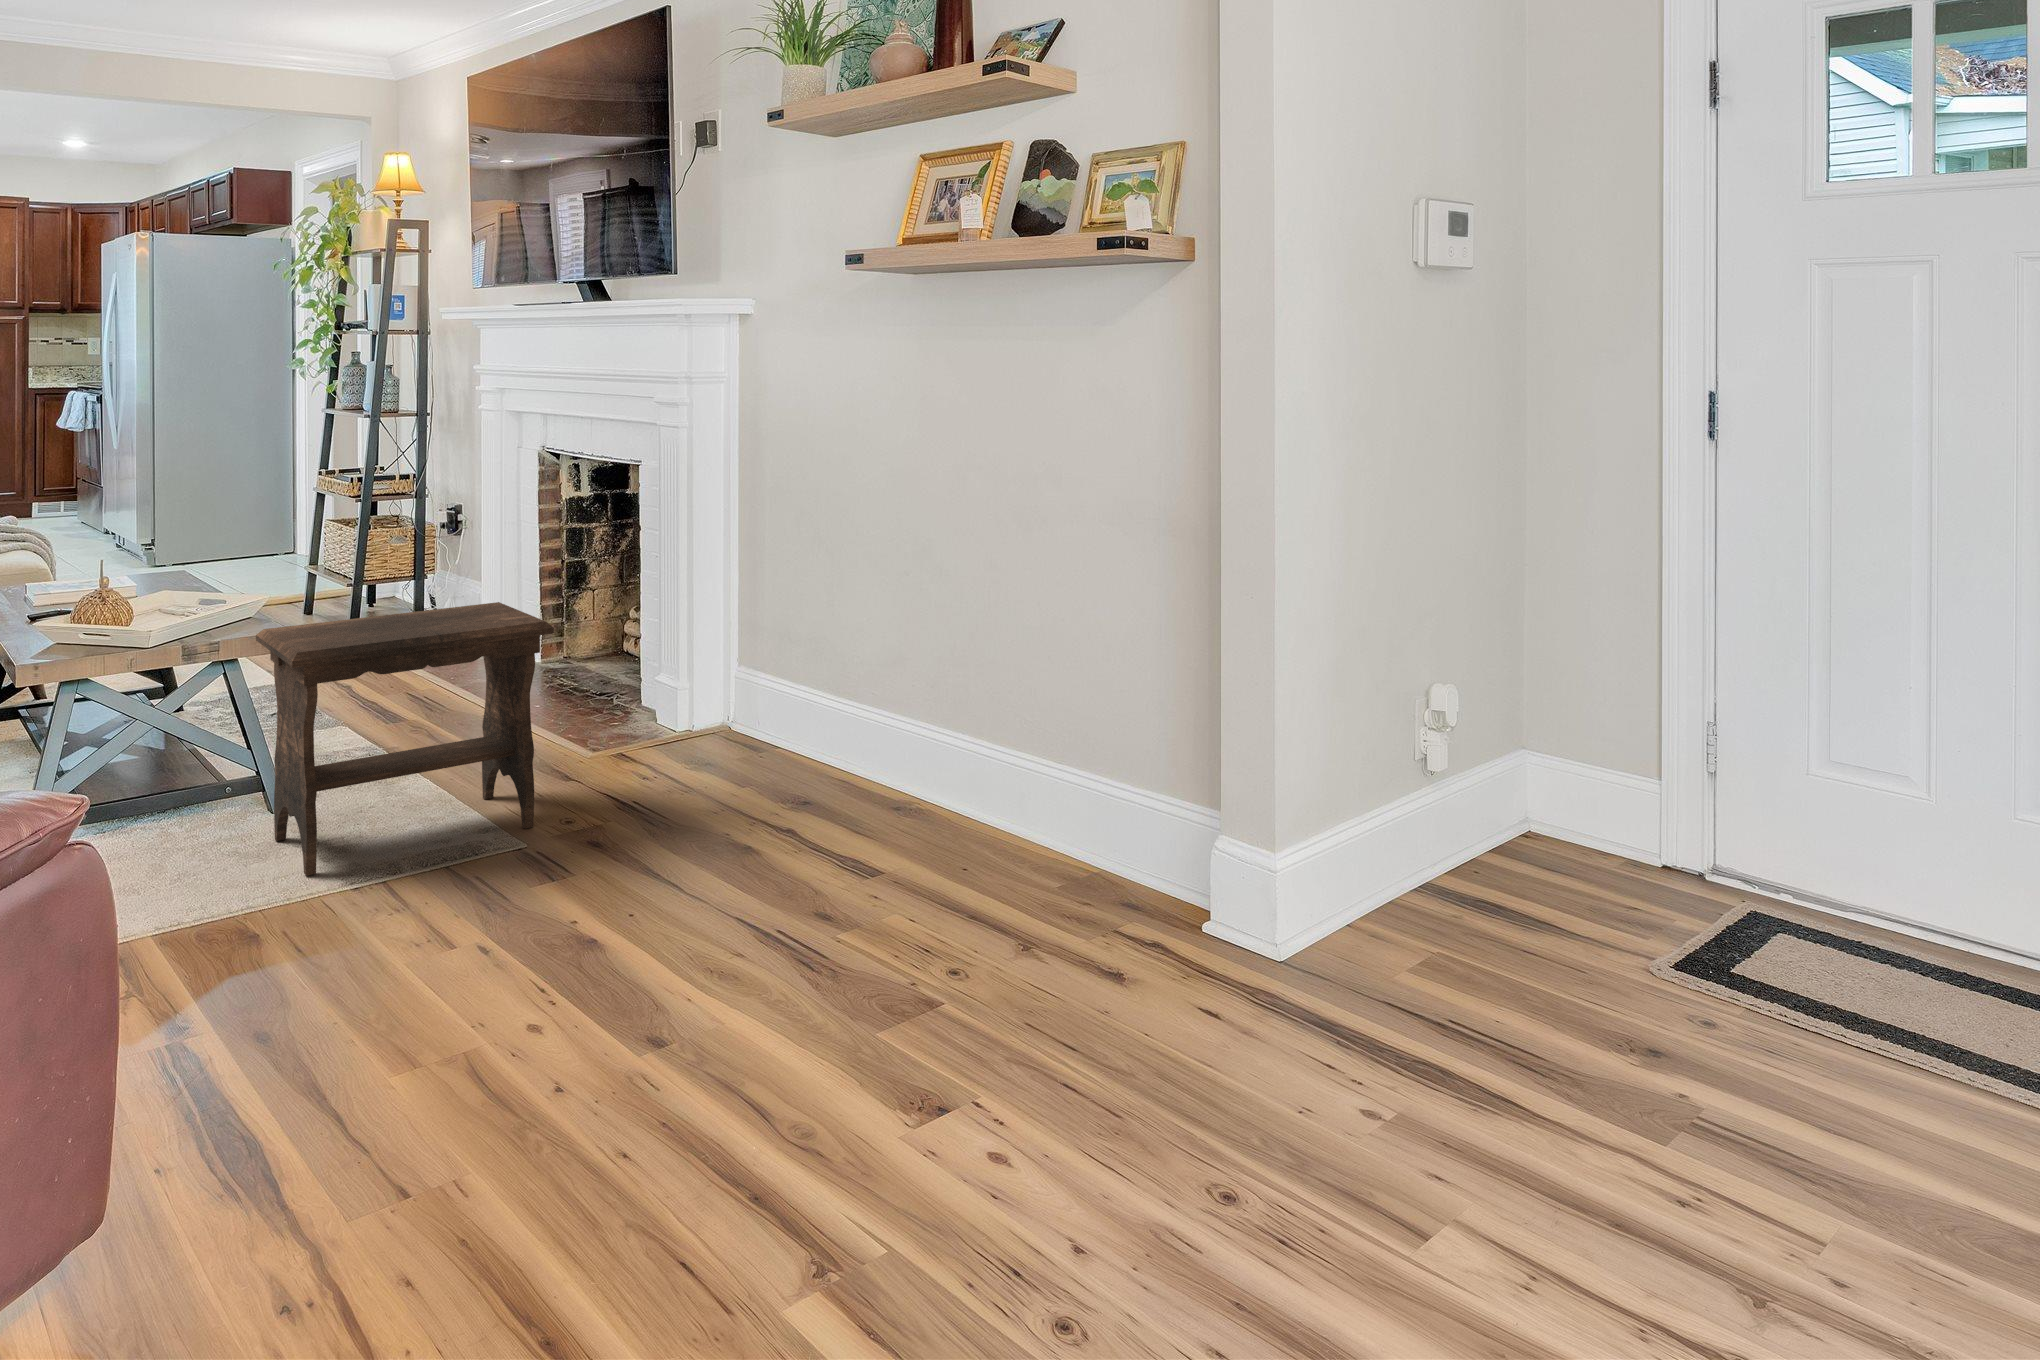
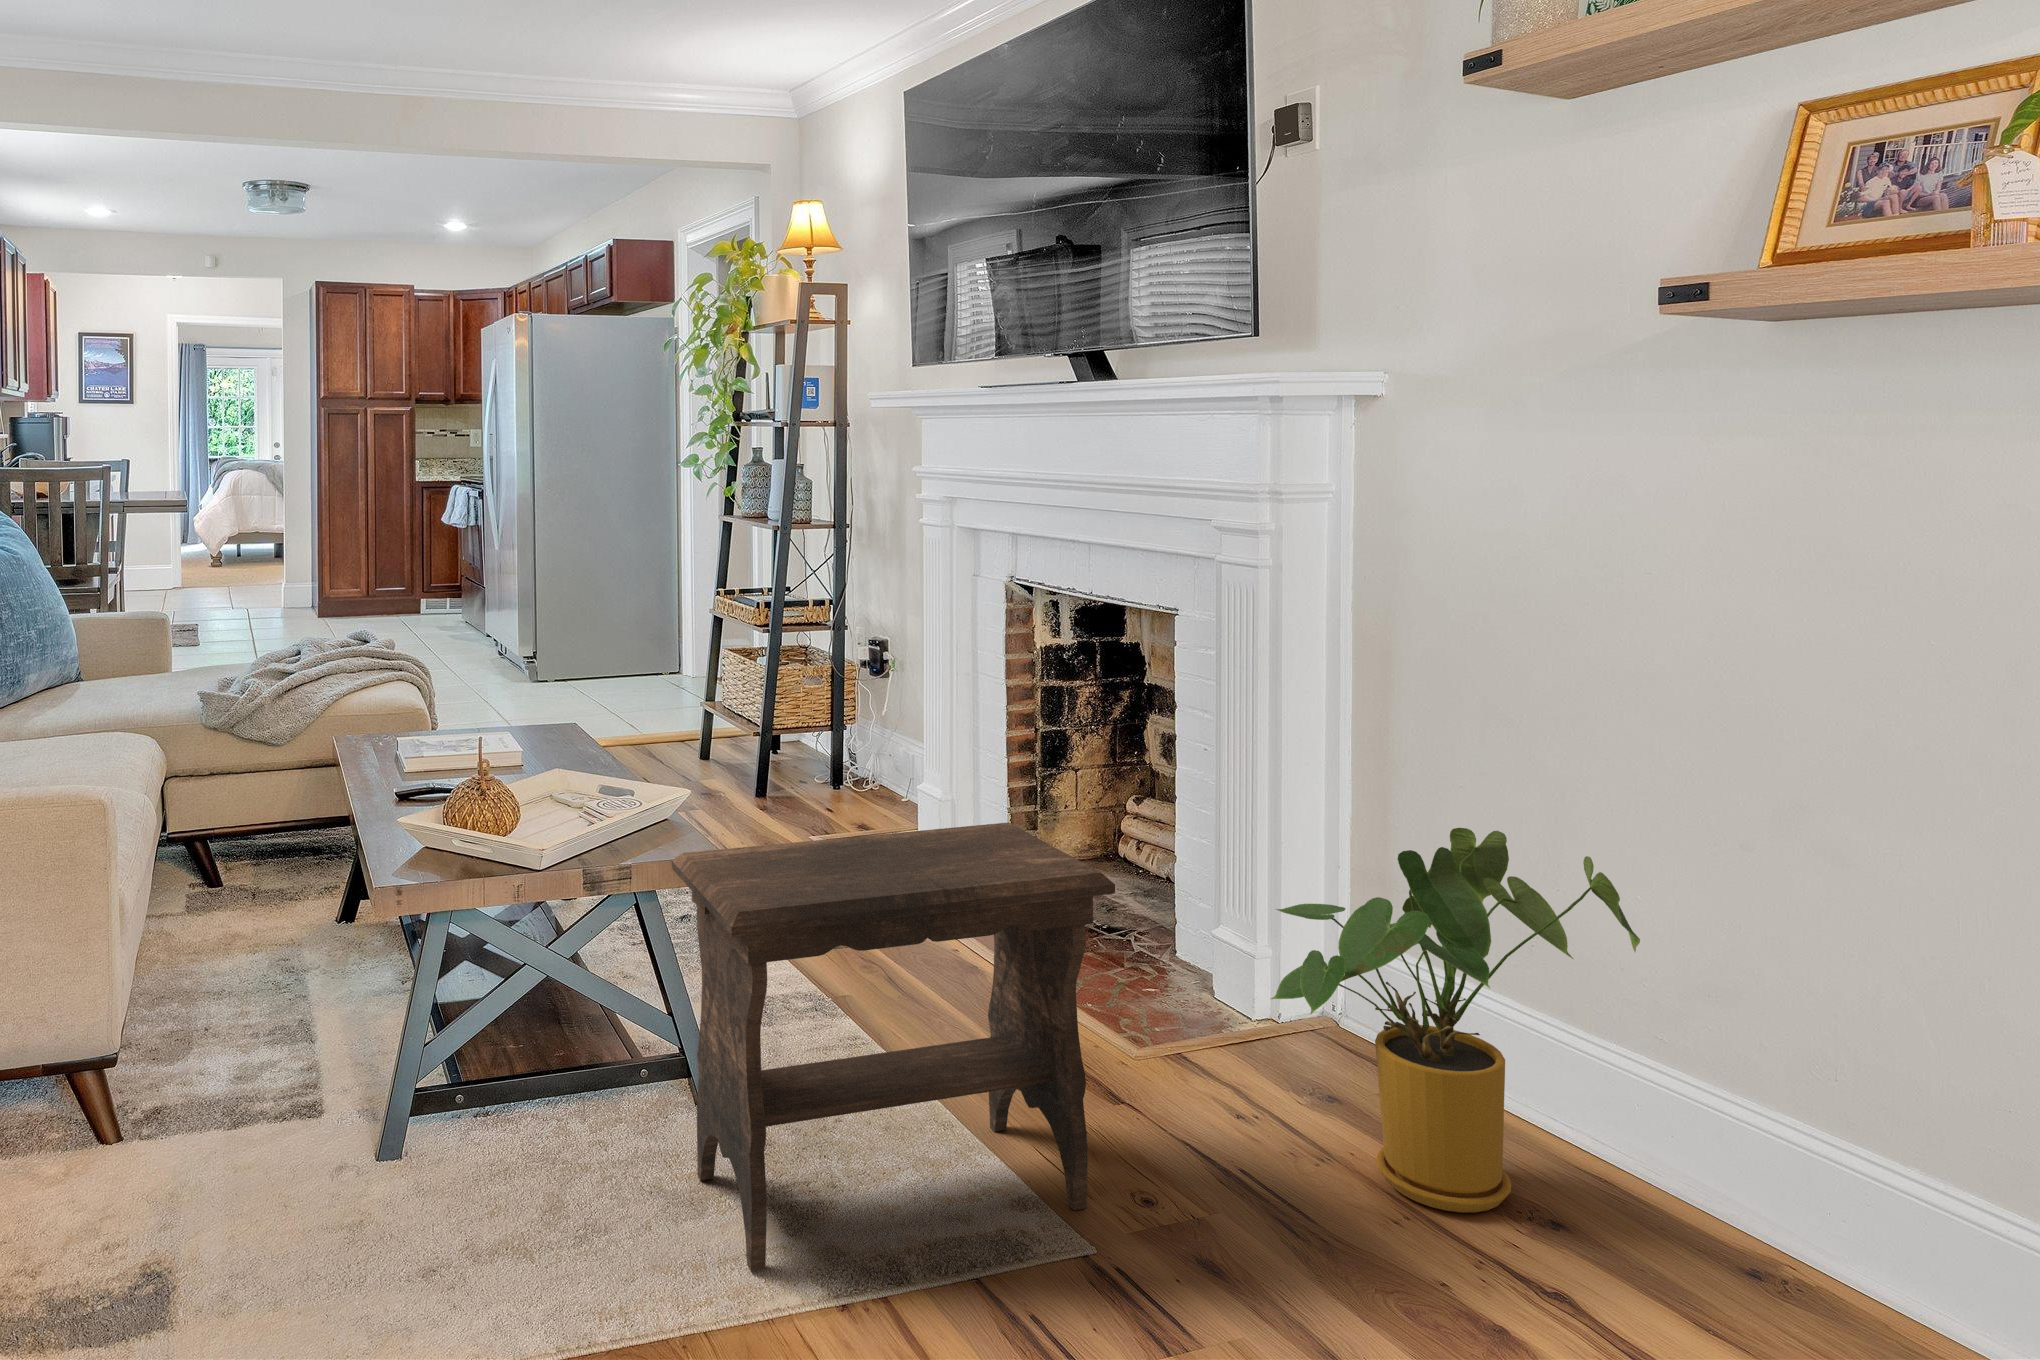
house plant: none [659,588,869,805] -> present [1271,828,1640,1213]

